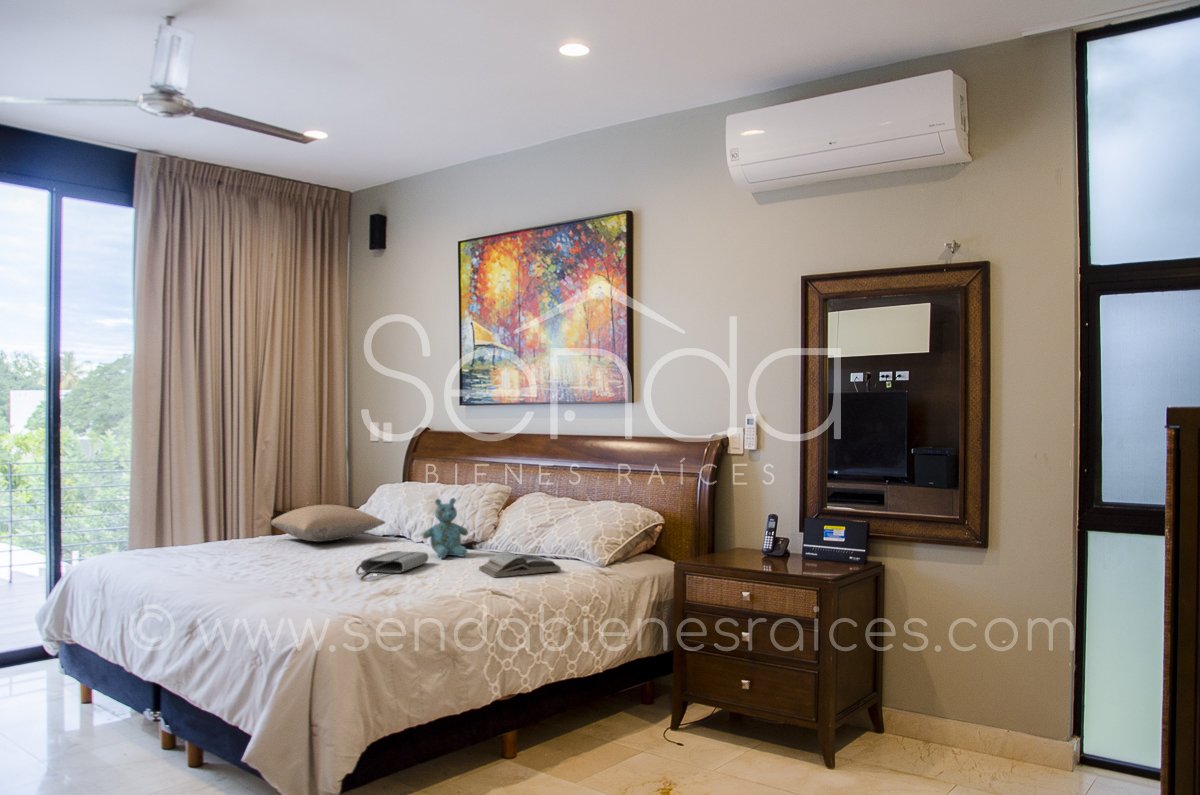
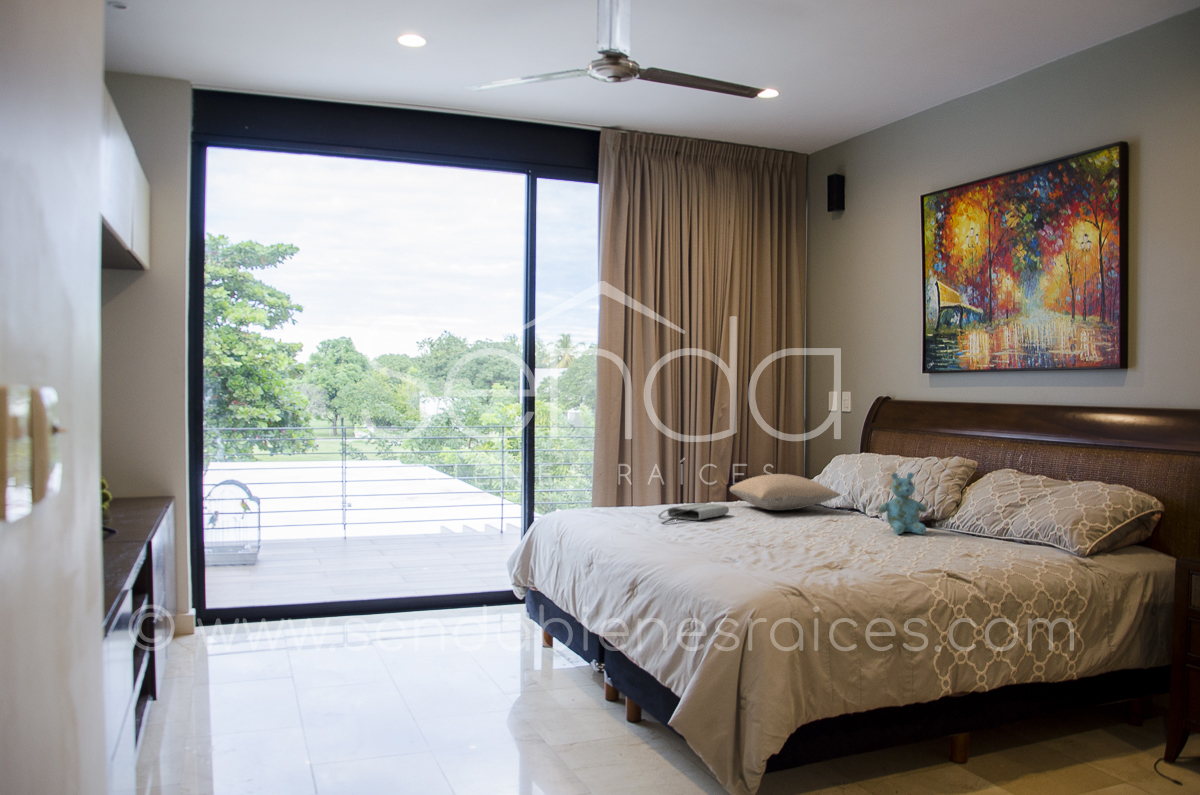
tote bag: present [356,551,428,575] -> present [659,503,729,520]
book: present [479,551,561,577] -> none [937,530,1029,557]

